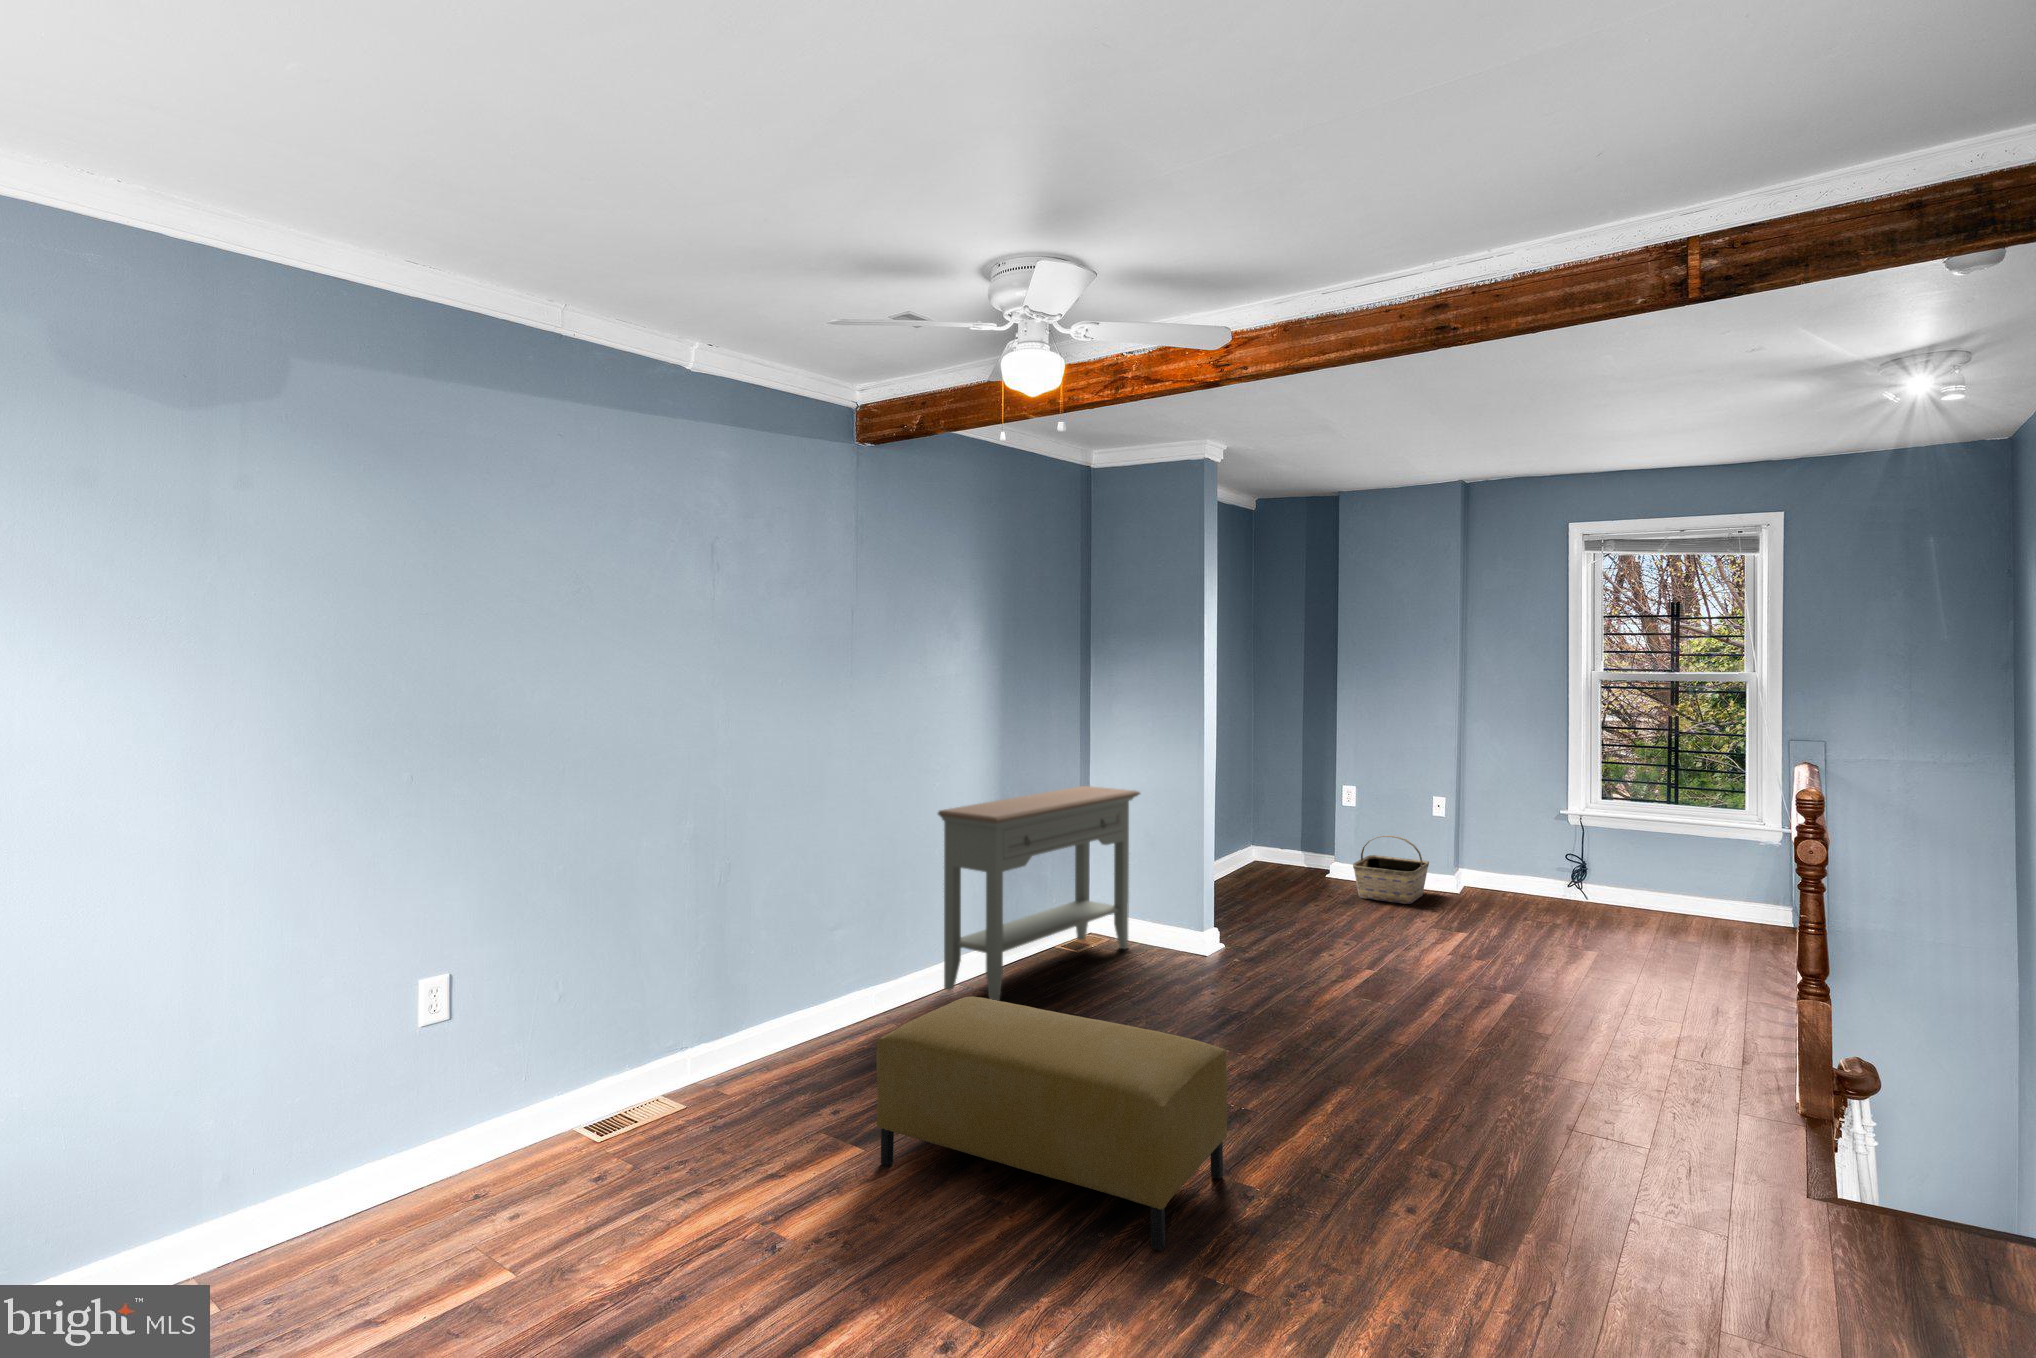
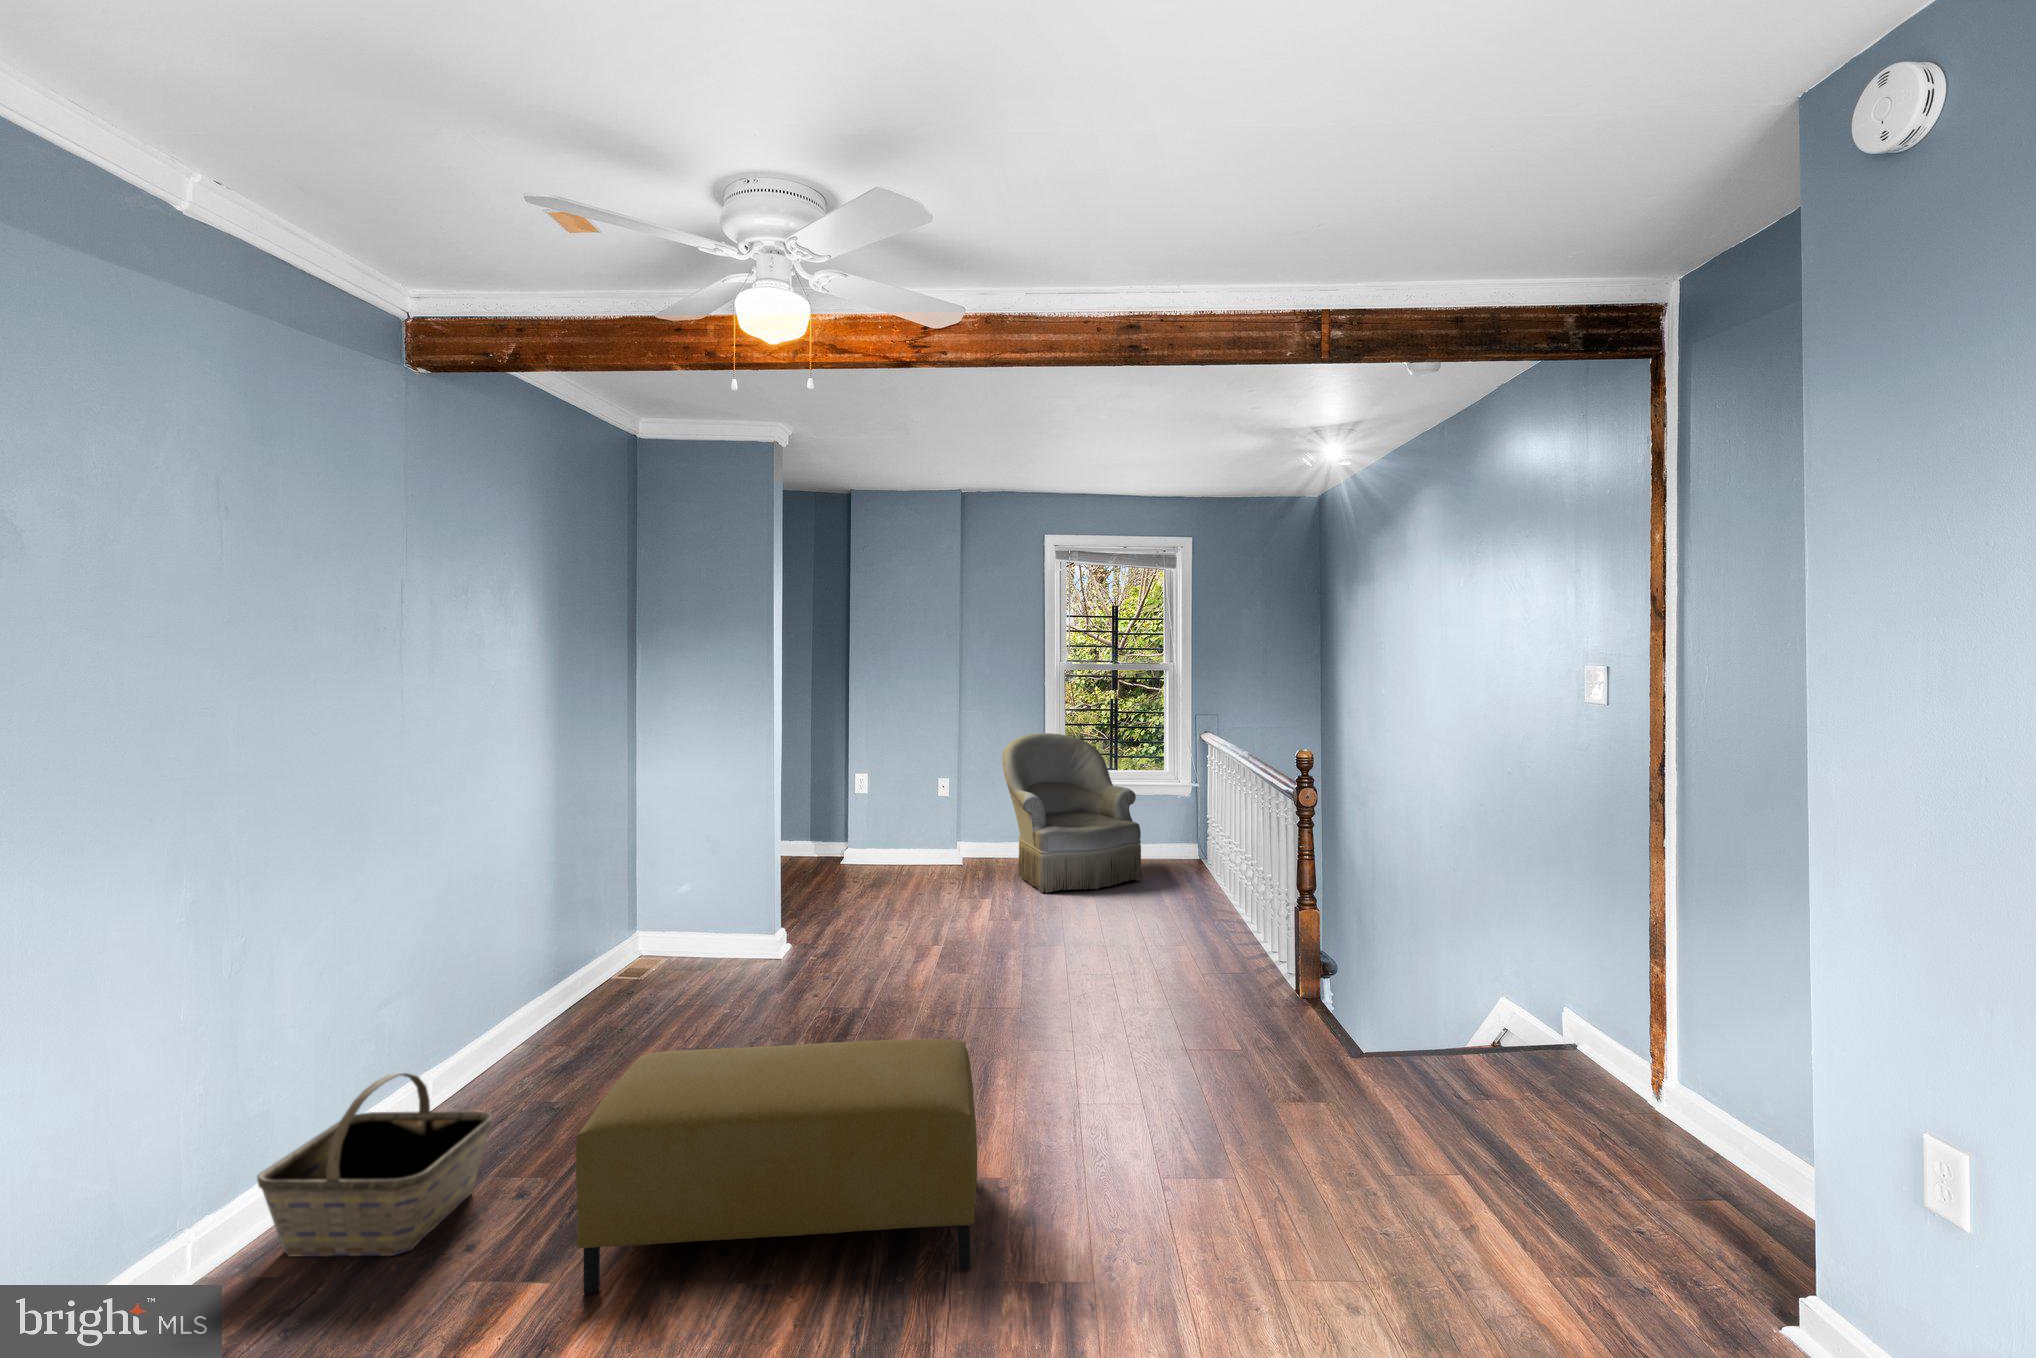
armchair: none [1503,750,1685,947] -> present [1002,733,1142,893]
console table: present [938,786,1140,1000] -> none [507,799,714,1058]
basket: present [1353,836,1429,904] -> present [257,1073,492,1256]

